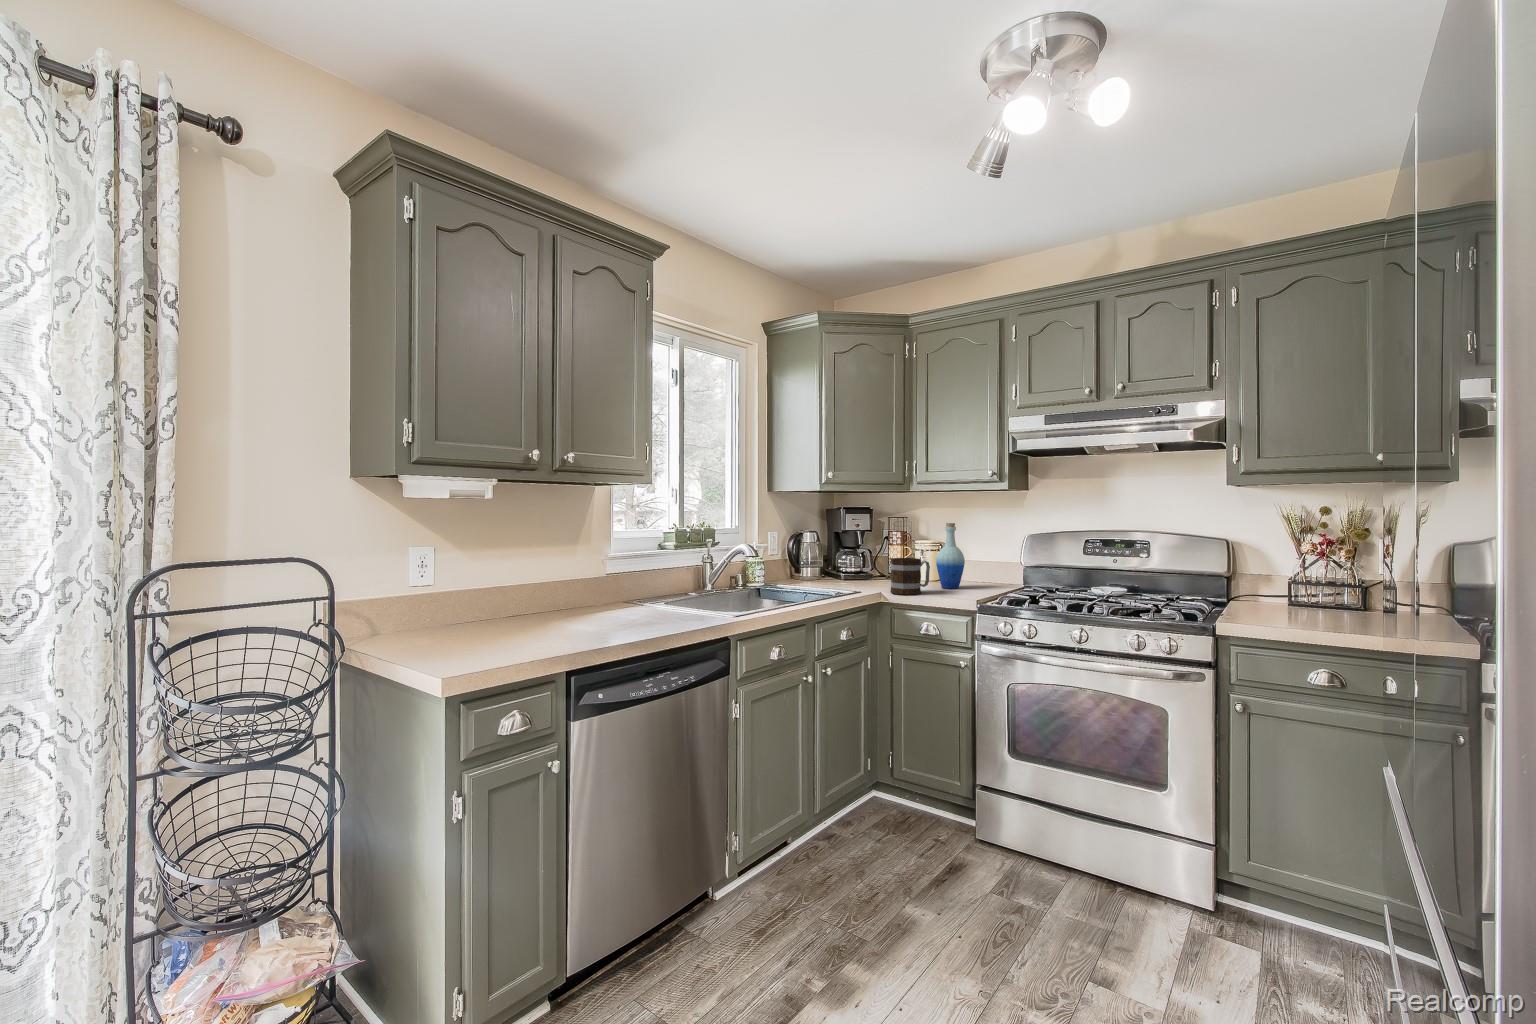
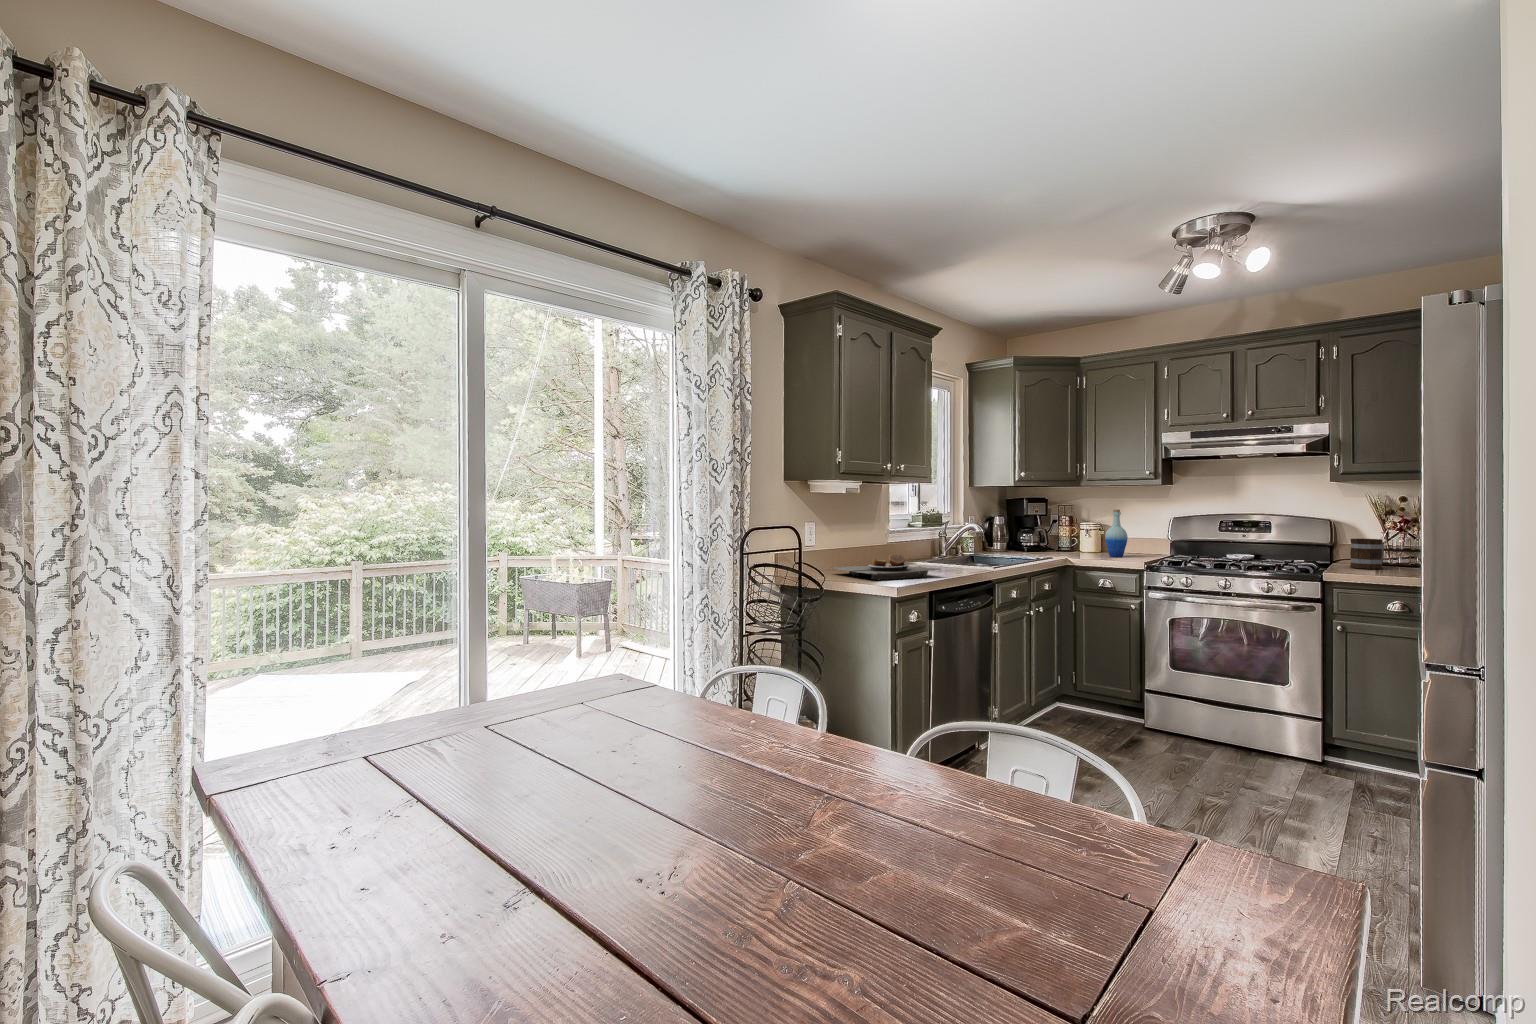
mug: present [890,558,930,595] -> present [1350,539,1384,569]
plate: none [438,600,608,653] -> present [833,554,940,580]

